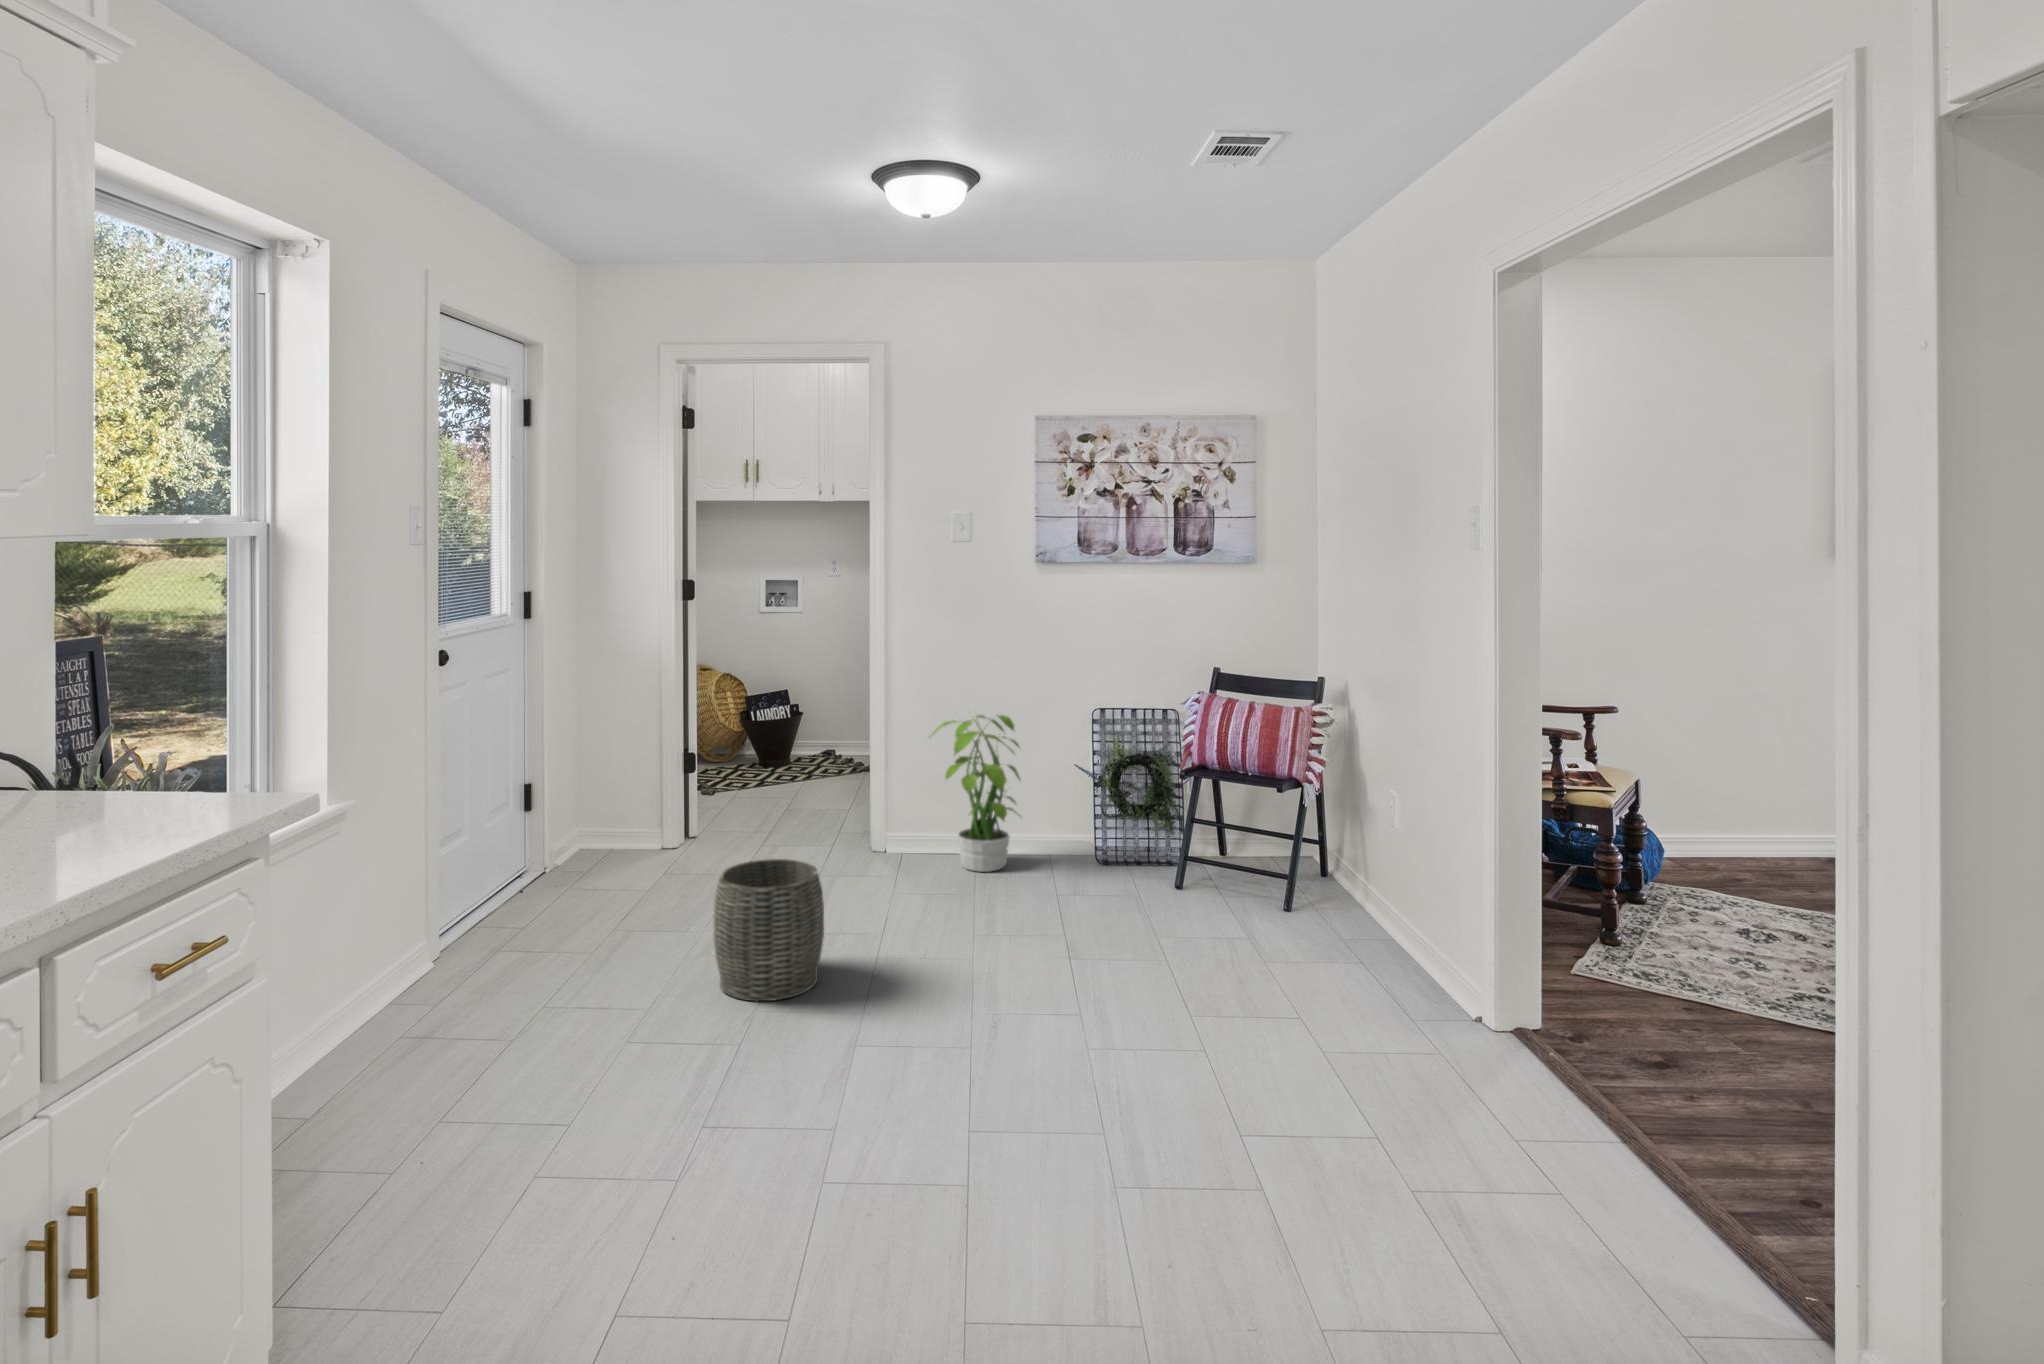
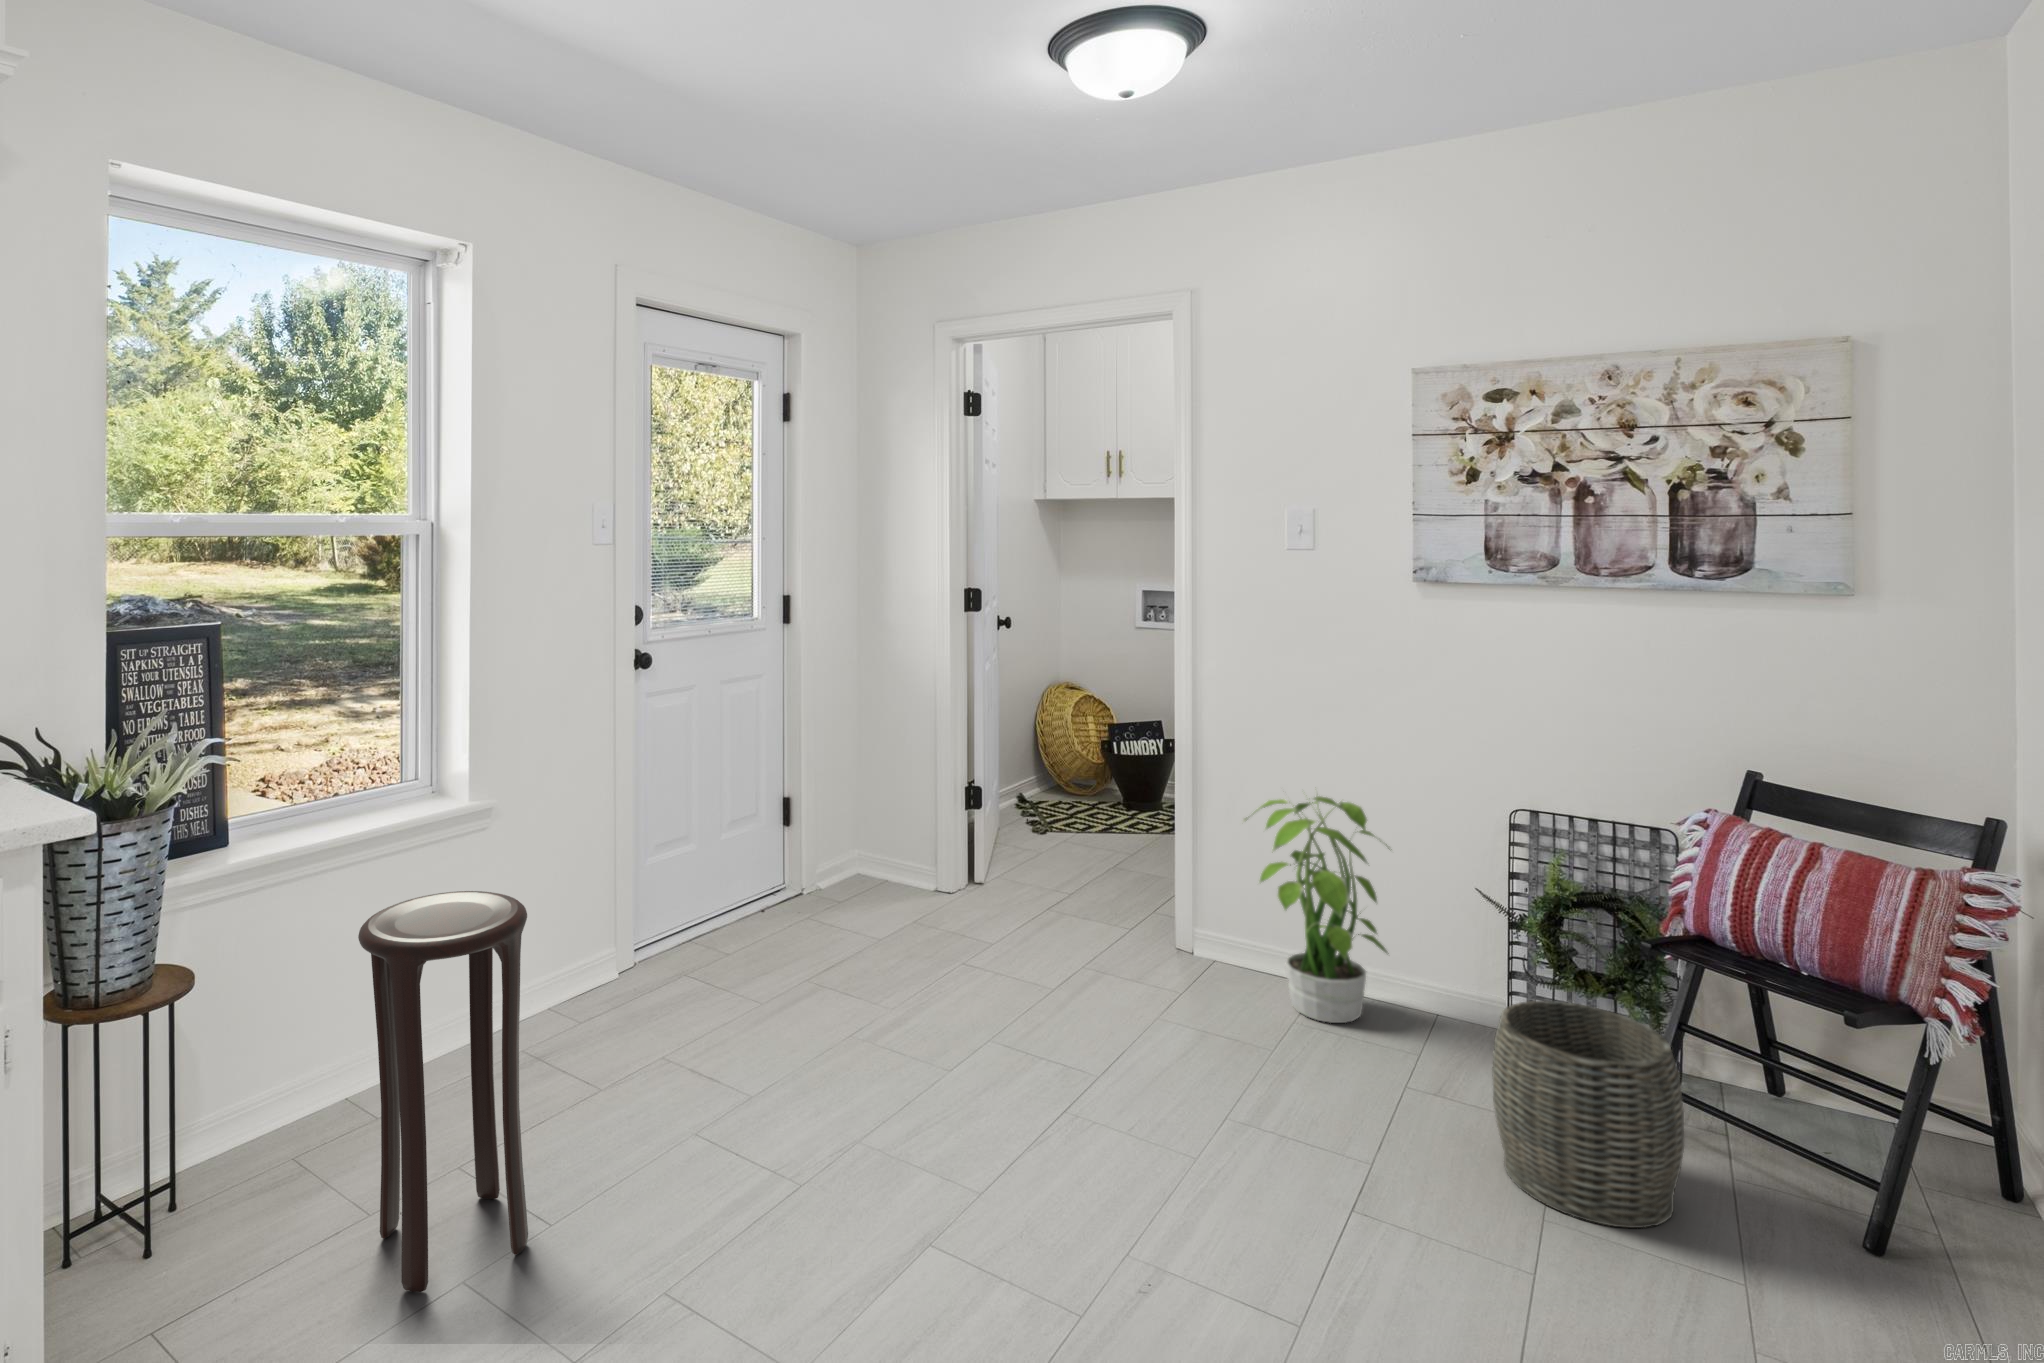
stool: none [350,828,512,1180] -> present [358,891,528,1292]
woven basket: present [714,859,824,1001] -> present [1492,1001,1684,1228]

